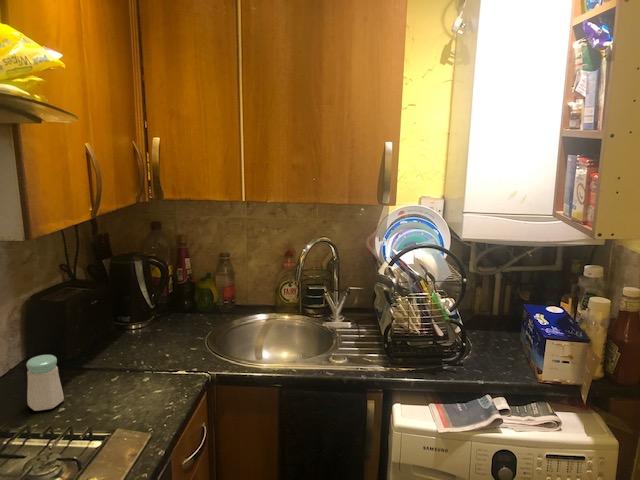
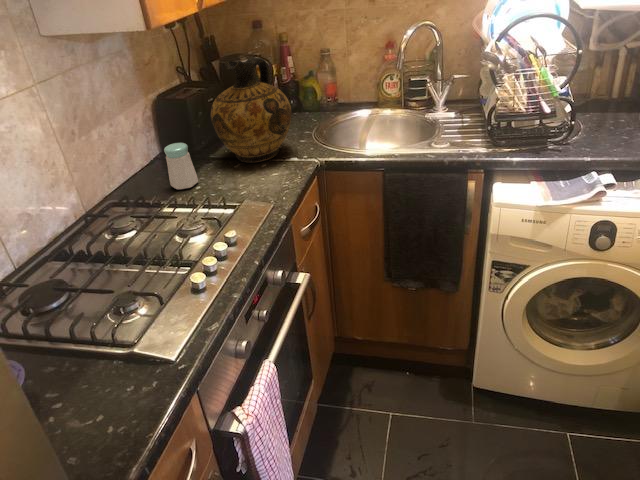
ceramic jug: none [91,264,183,375] -> present [211,58,291,162]

